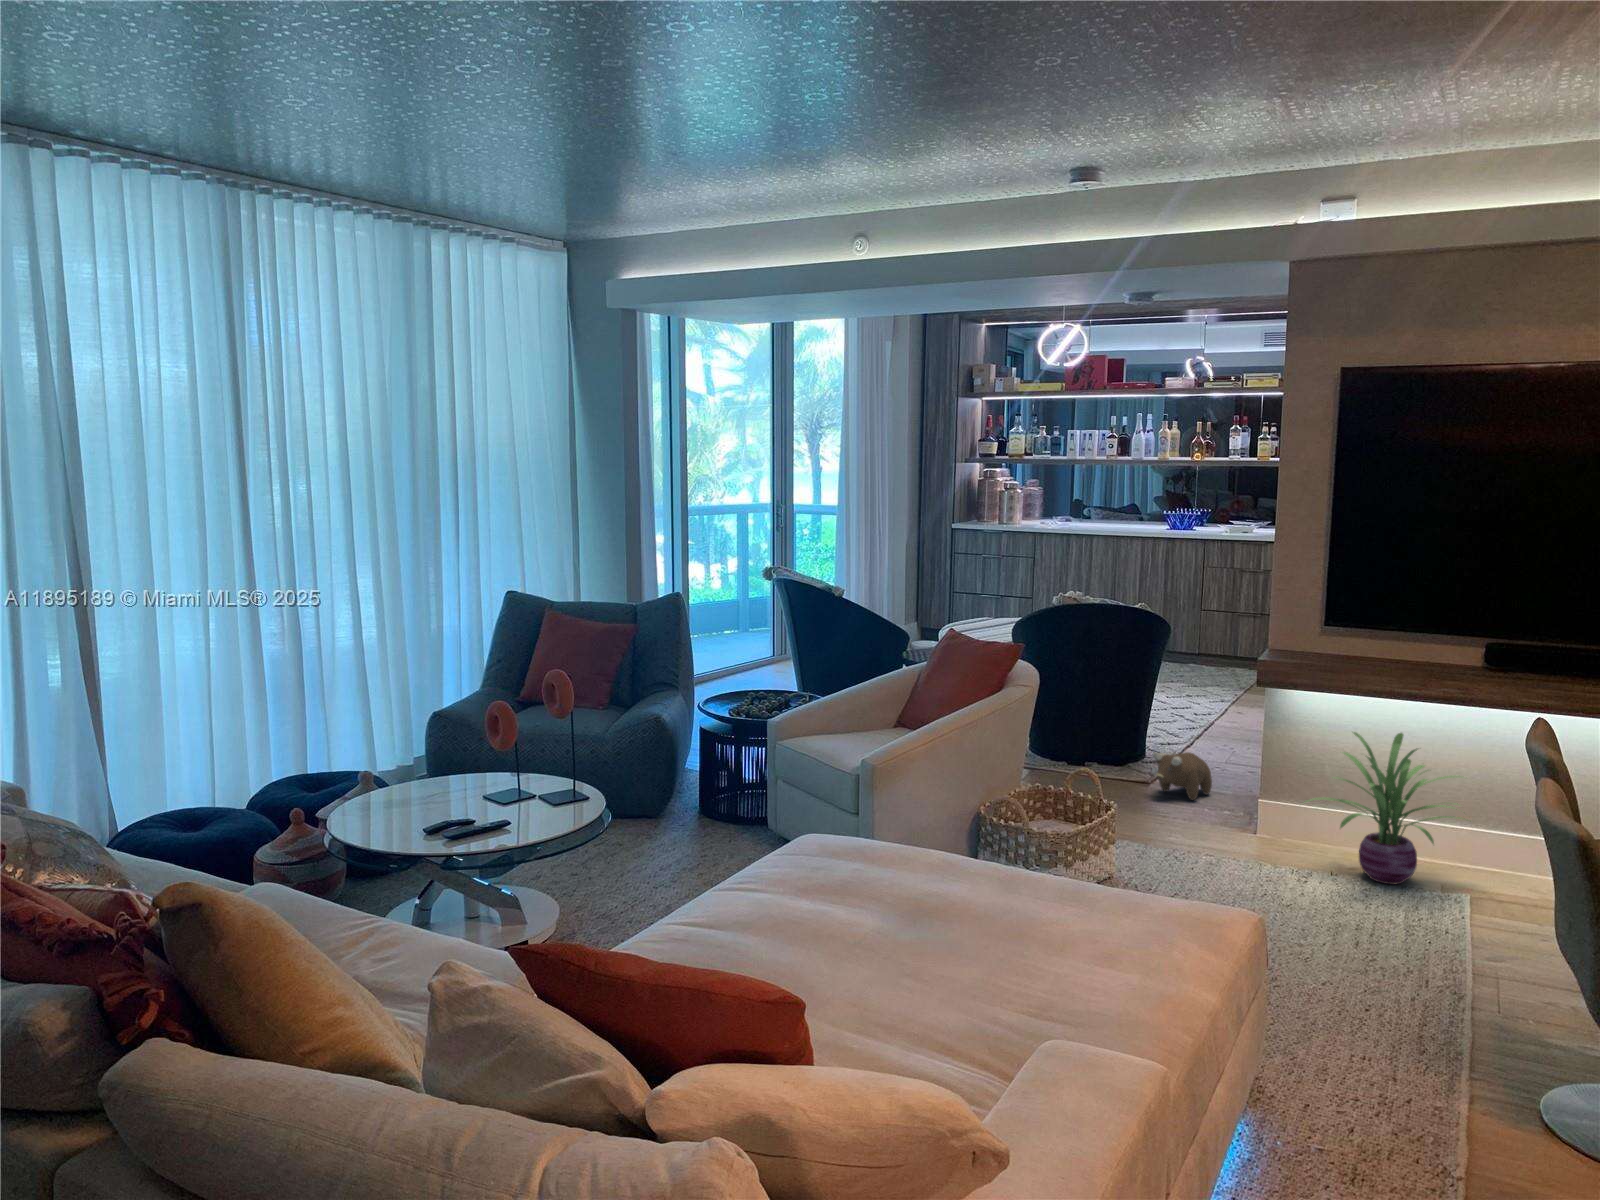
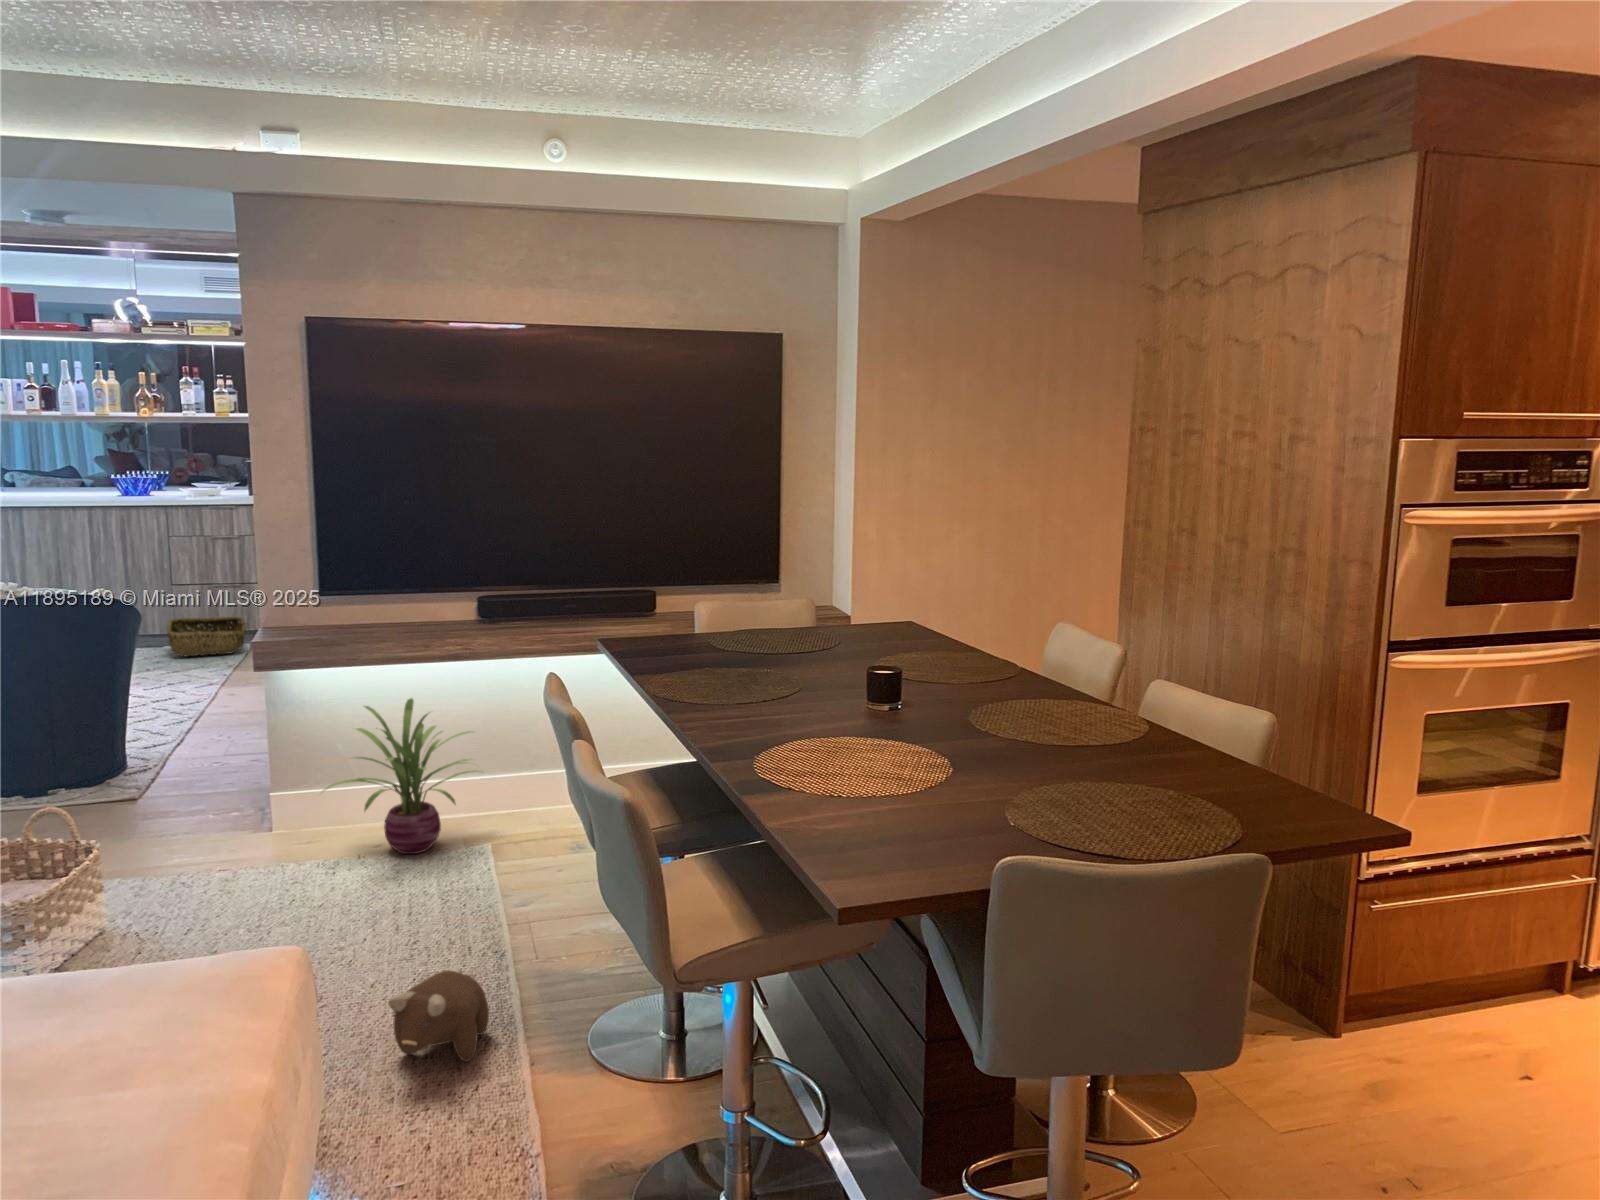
woven basket: none [1192,638,1260,675] -> present [167,617,246,656]
plush toy: present [1153,752,1212,800] -> present [388,970,489,1062]

